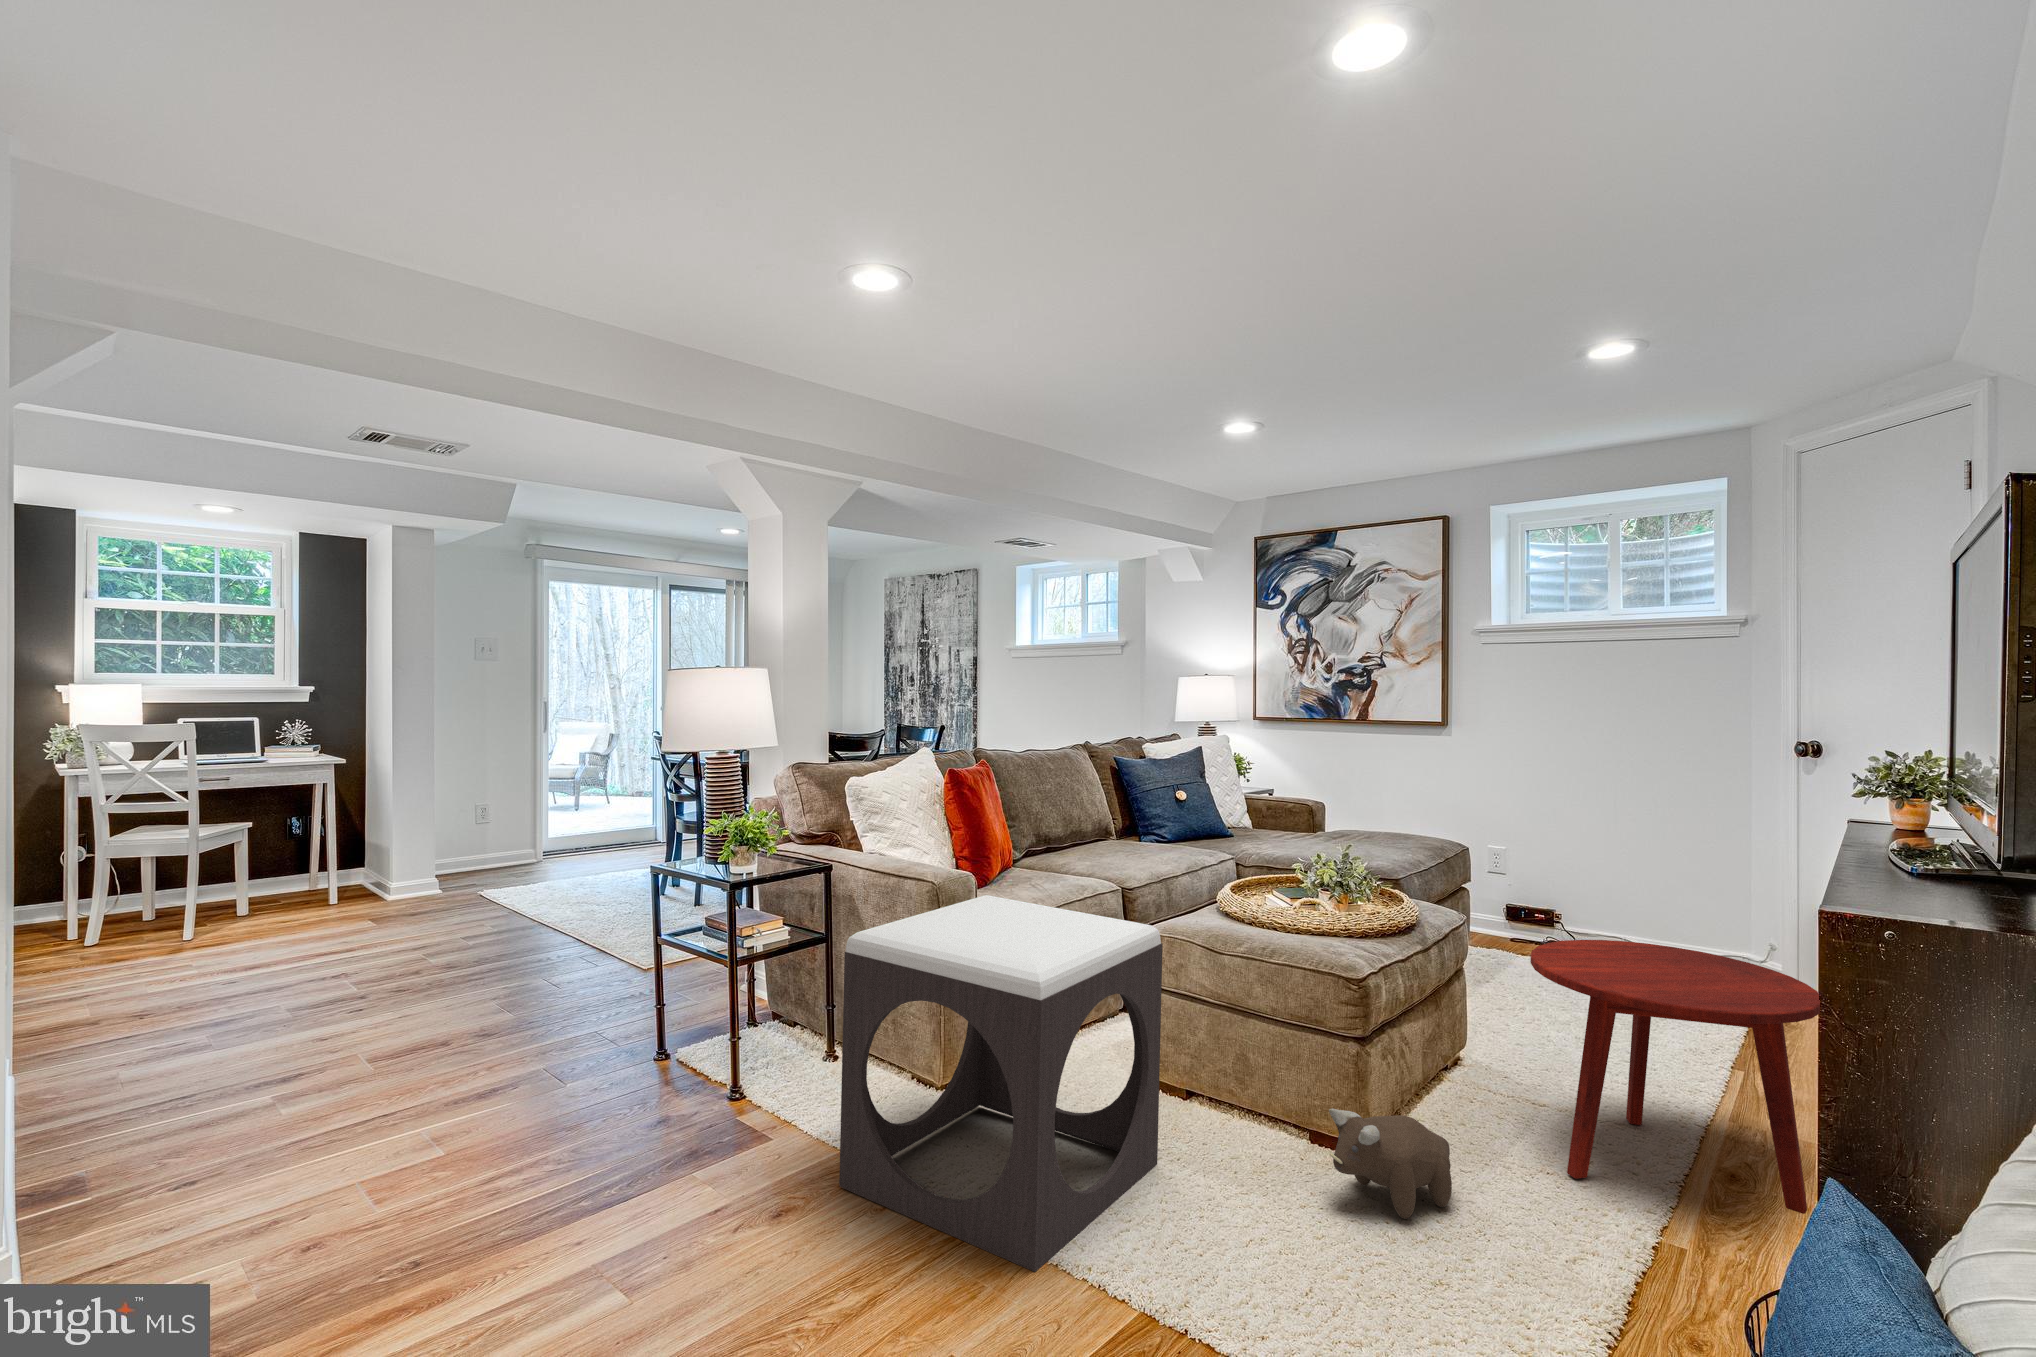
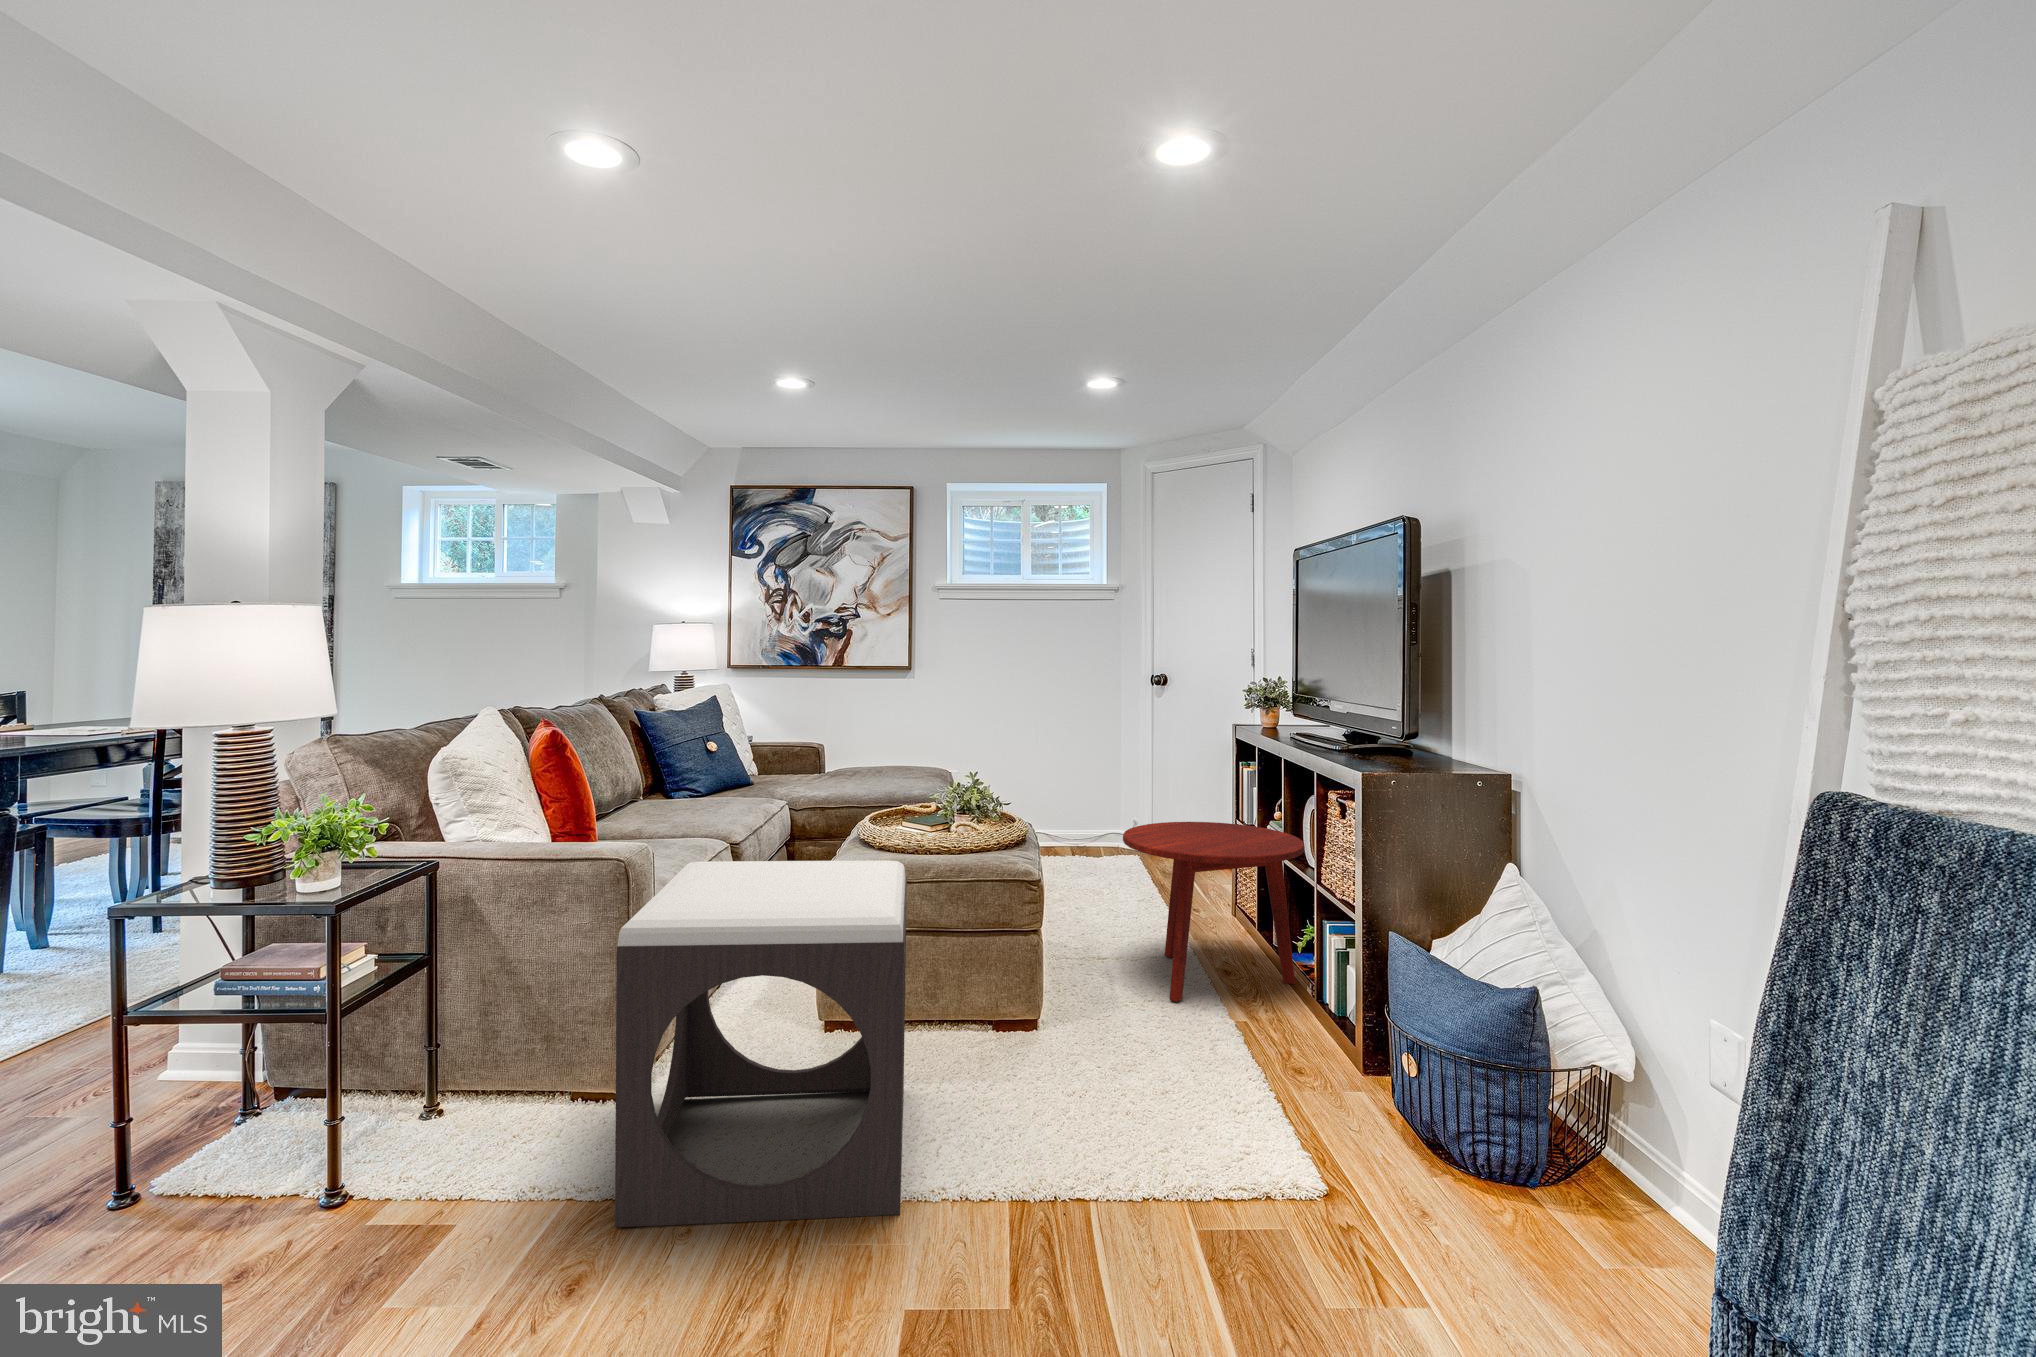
plush toy: present [1329,1108,1452,1219] -> none [1051,983,1133,1064]

